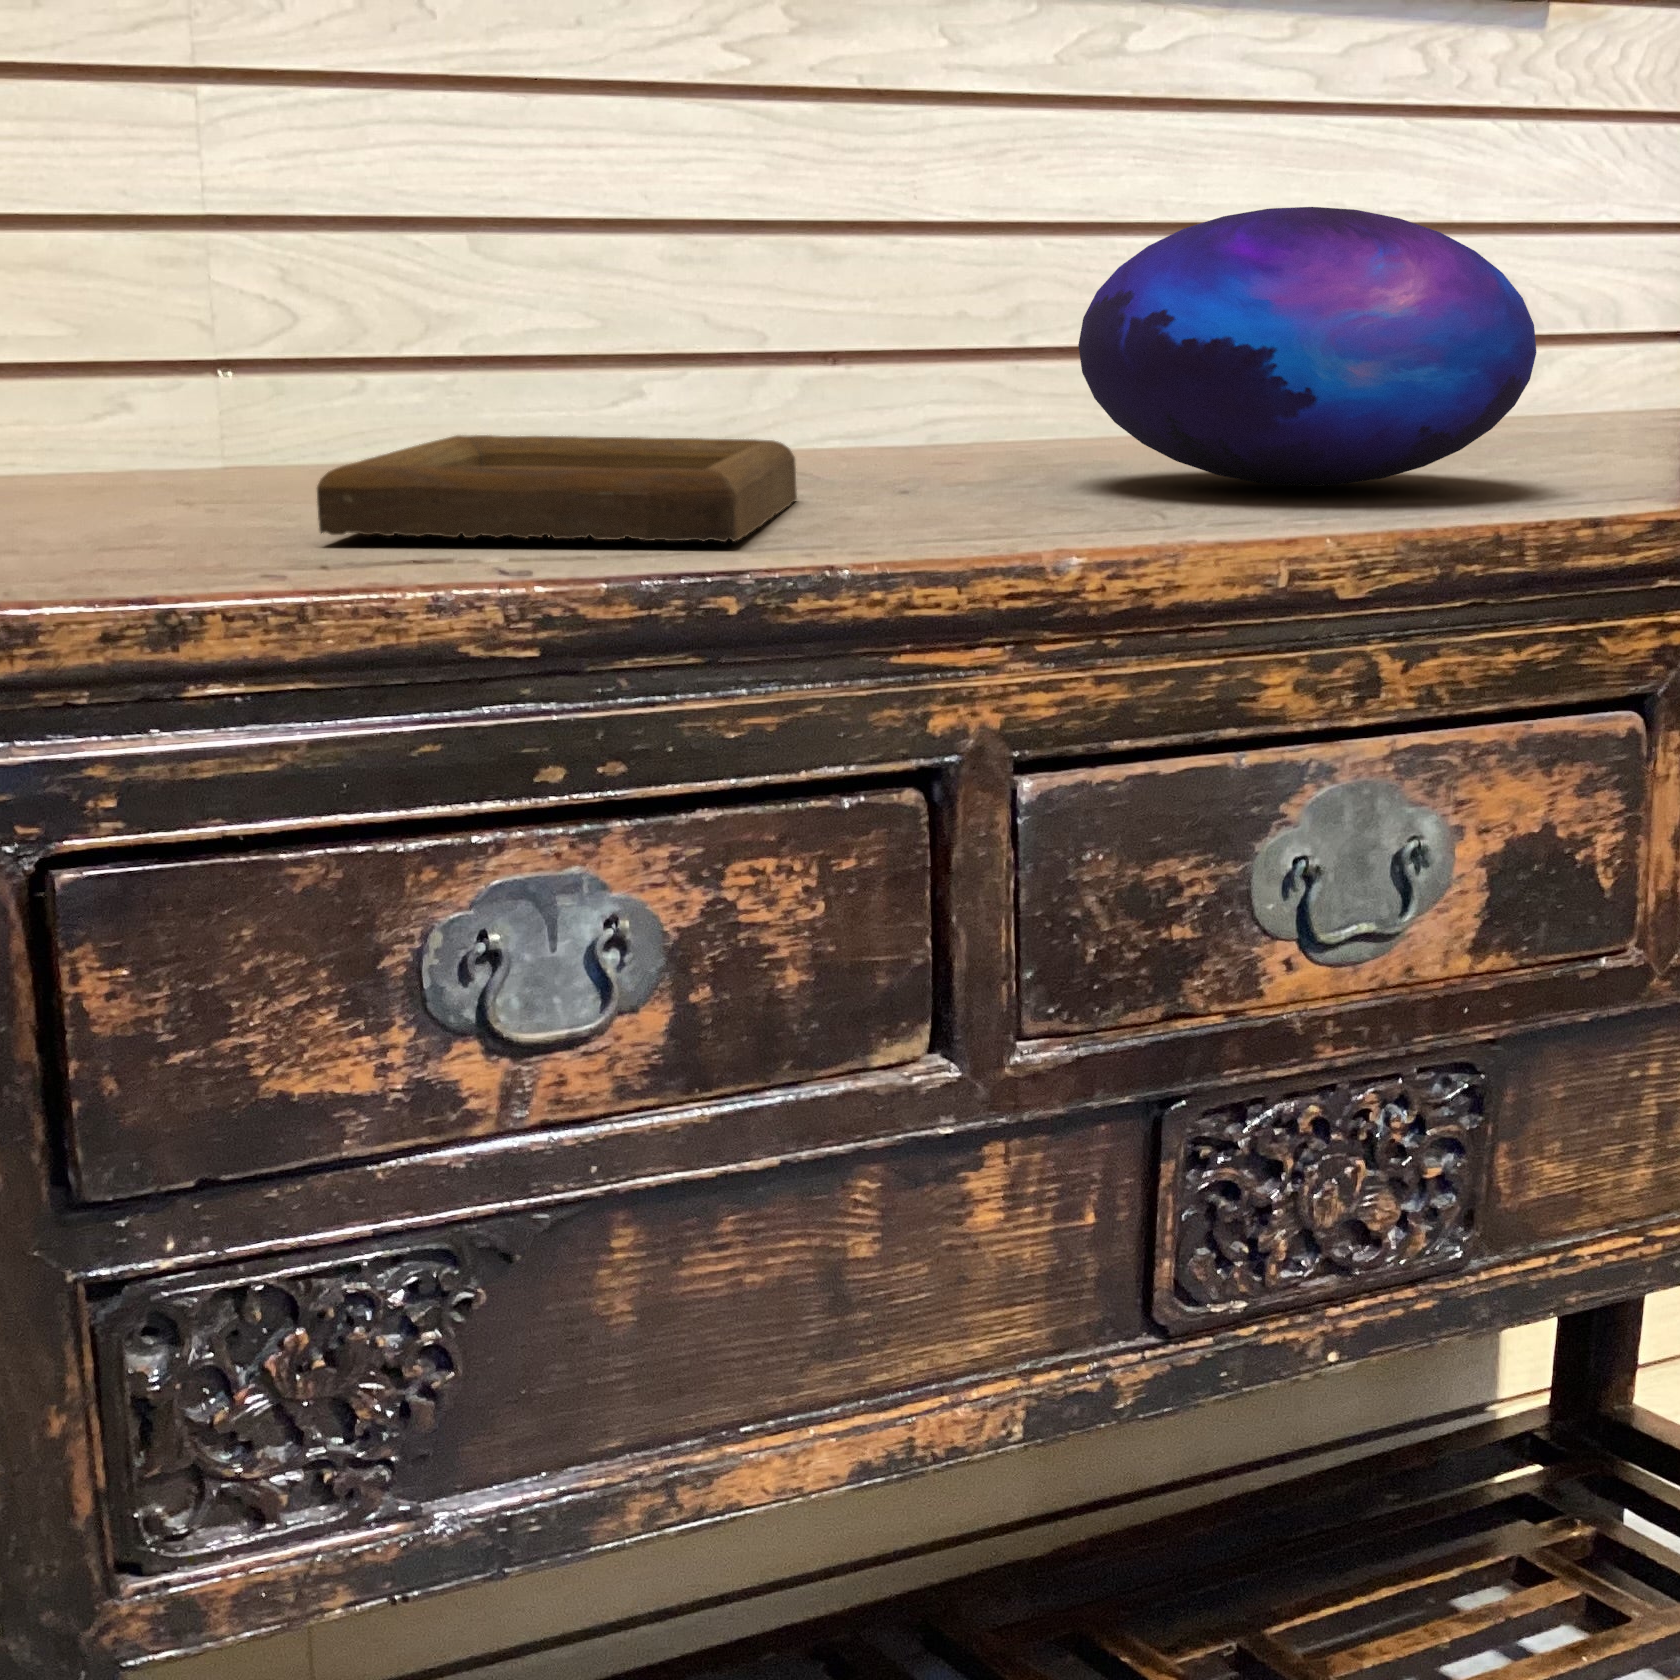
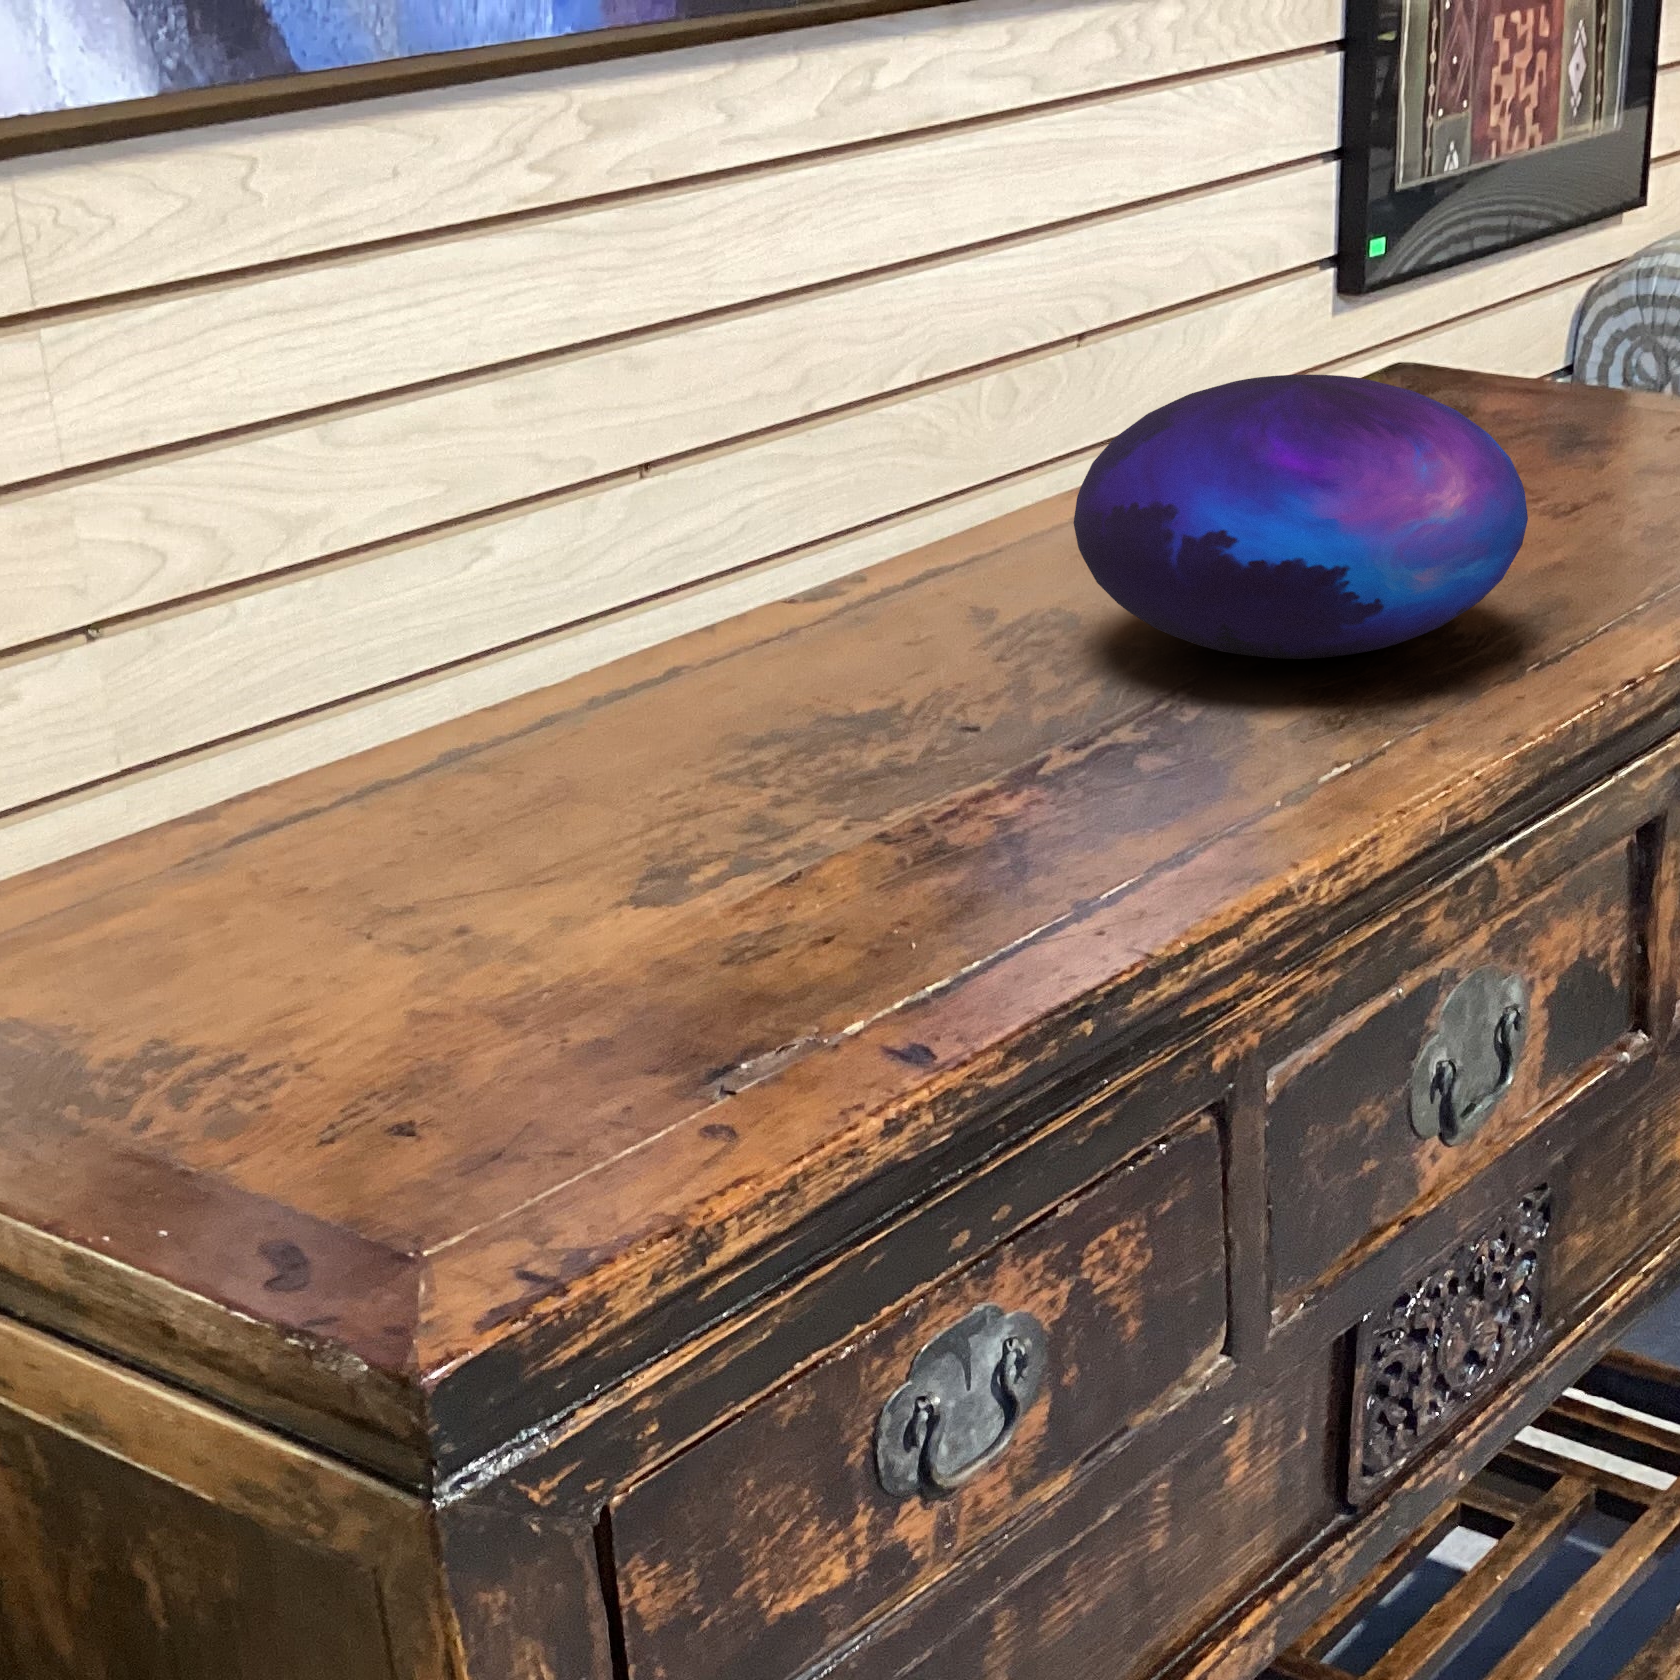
picture frame: present [317,435,797,542] -> none [516,713,1030,991]

